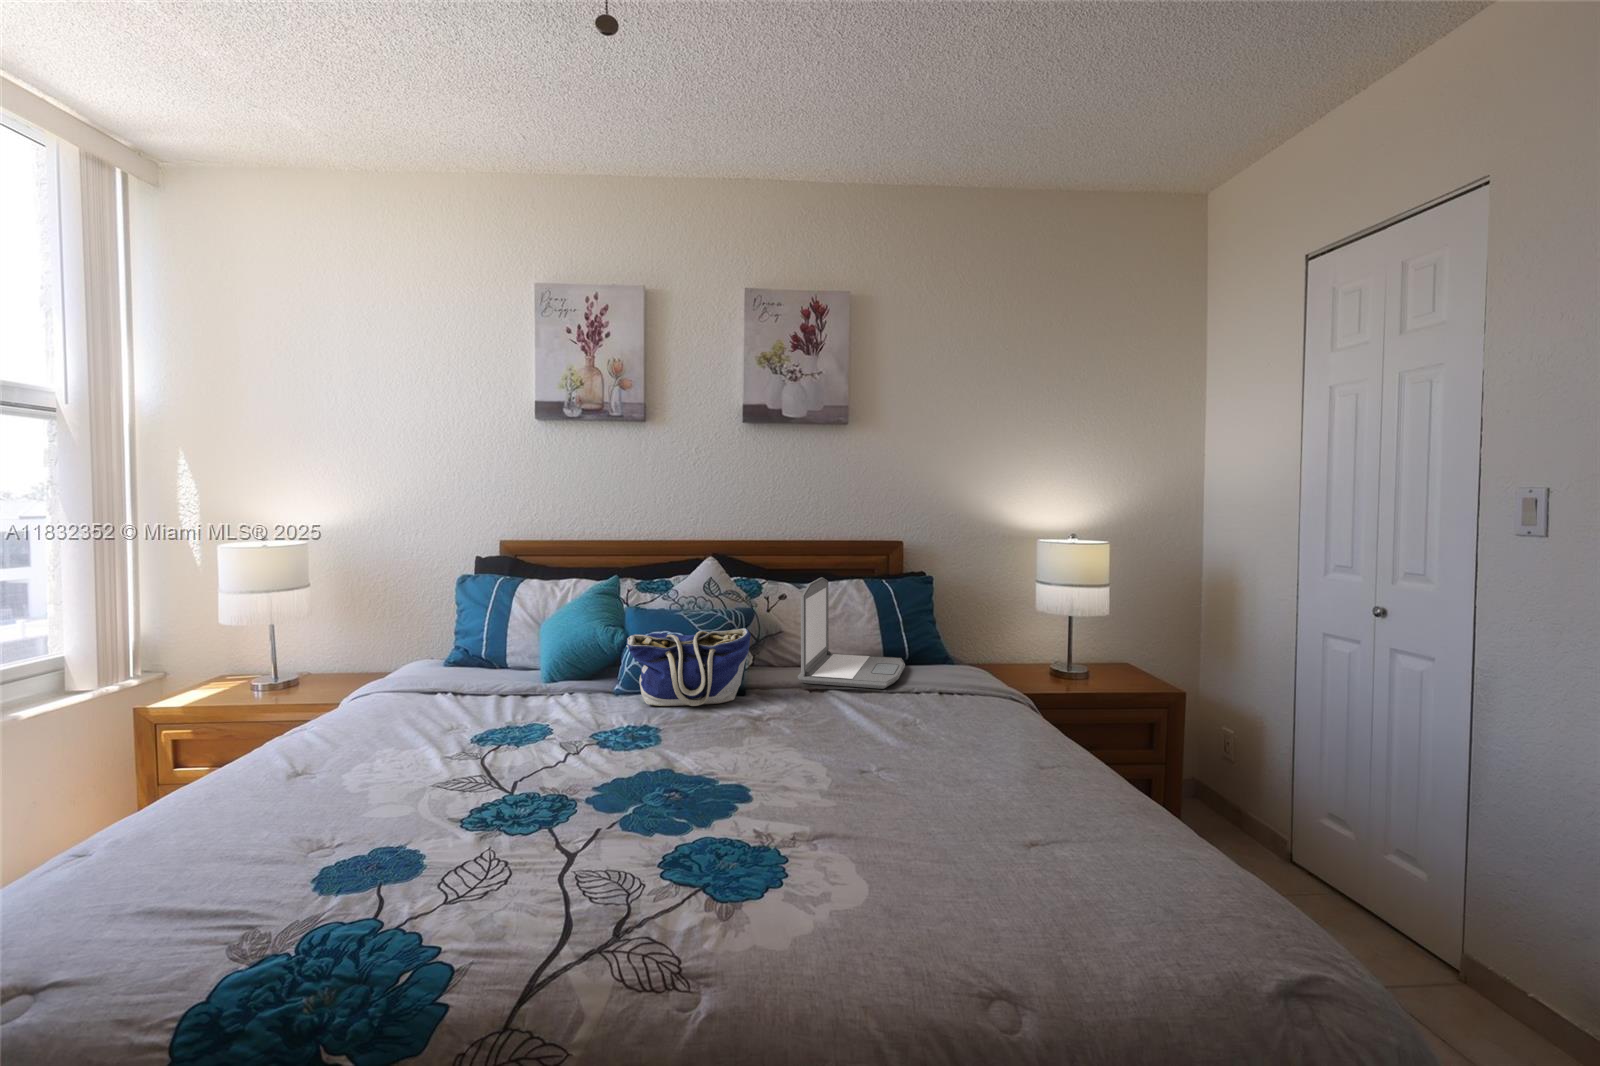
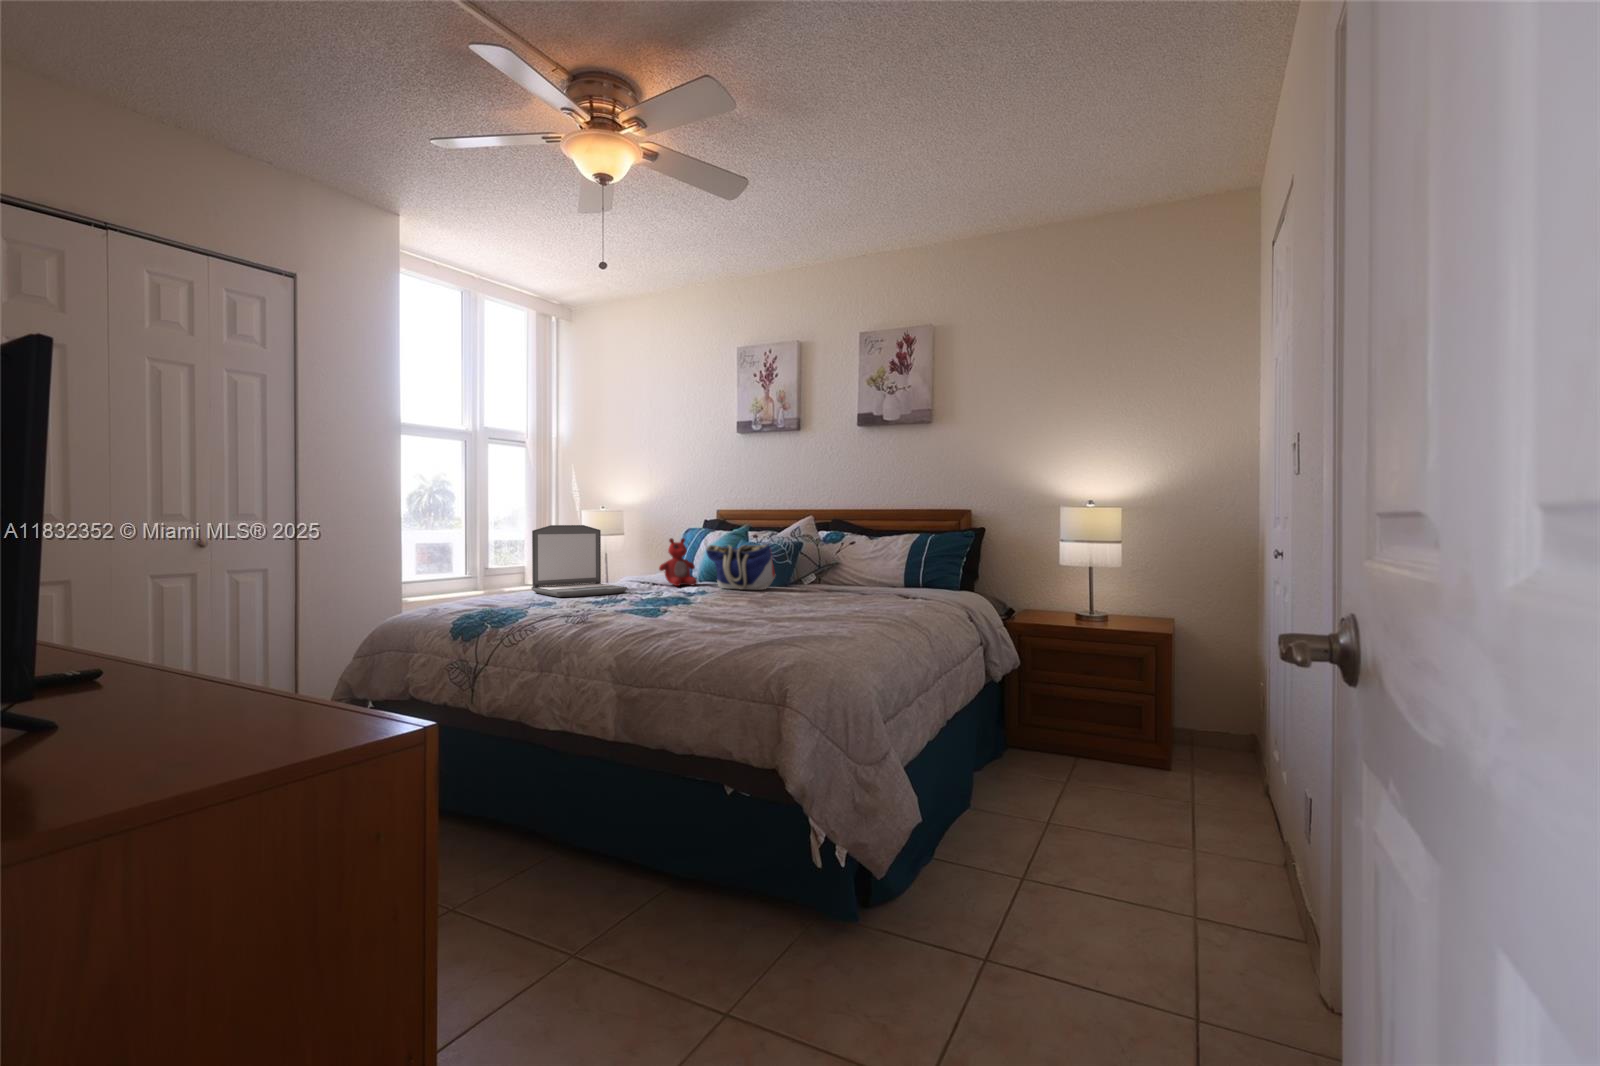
laptop: present [798,577,905,689] -> present [531,525,627,597]
stuffed bear: none [518,619,590,710] -> present [659,538,697,586]

